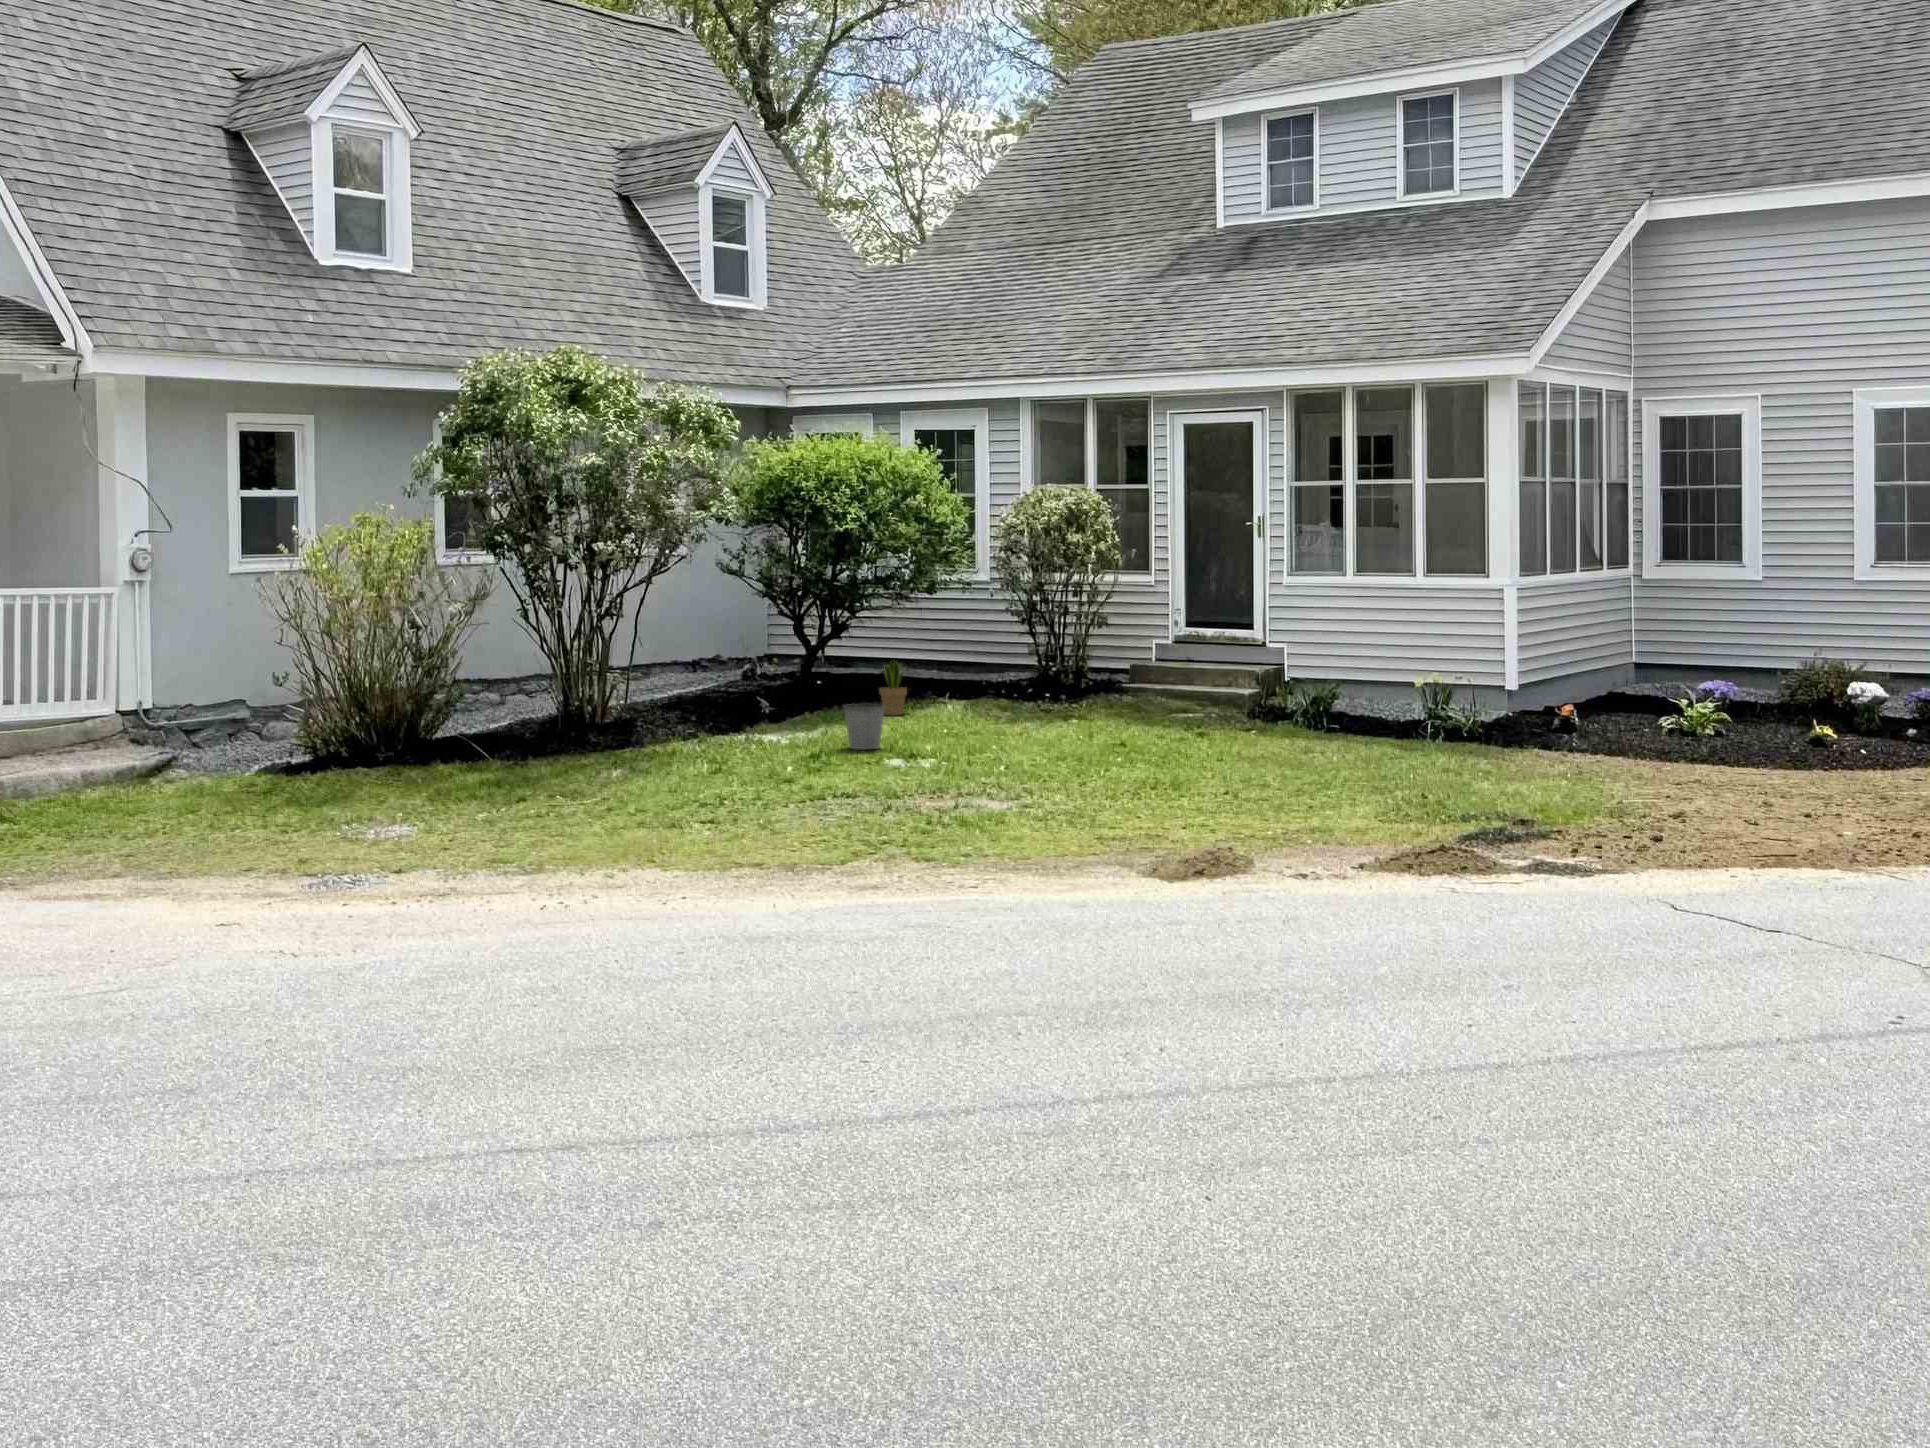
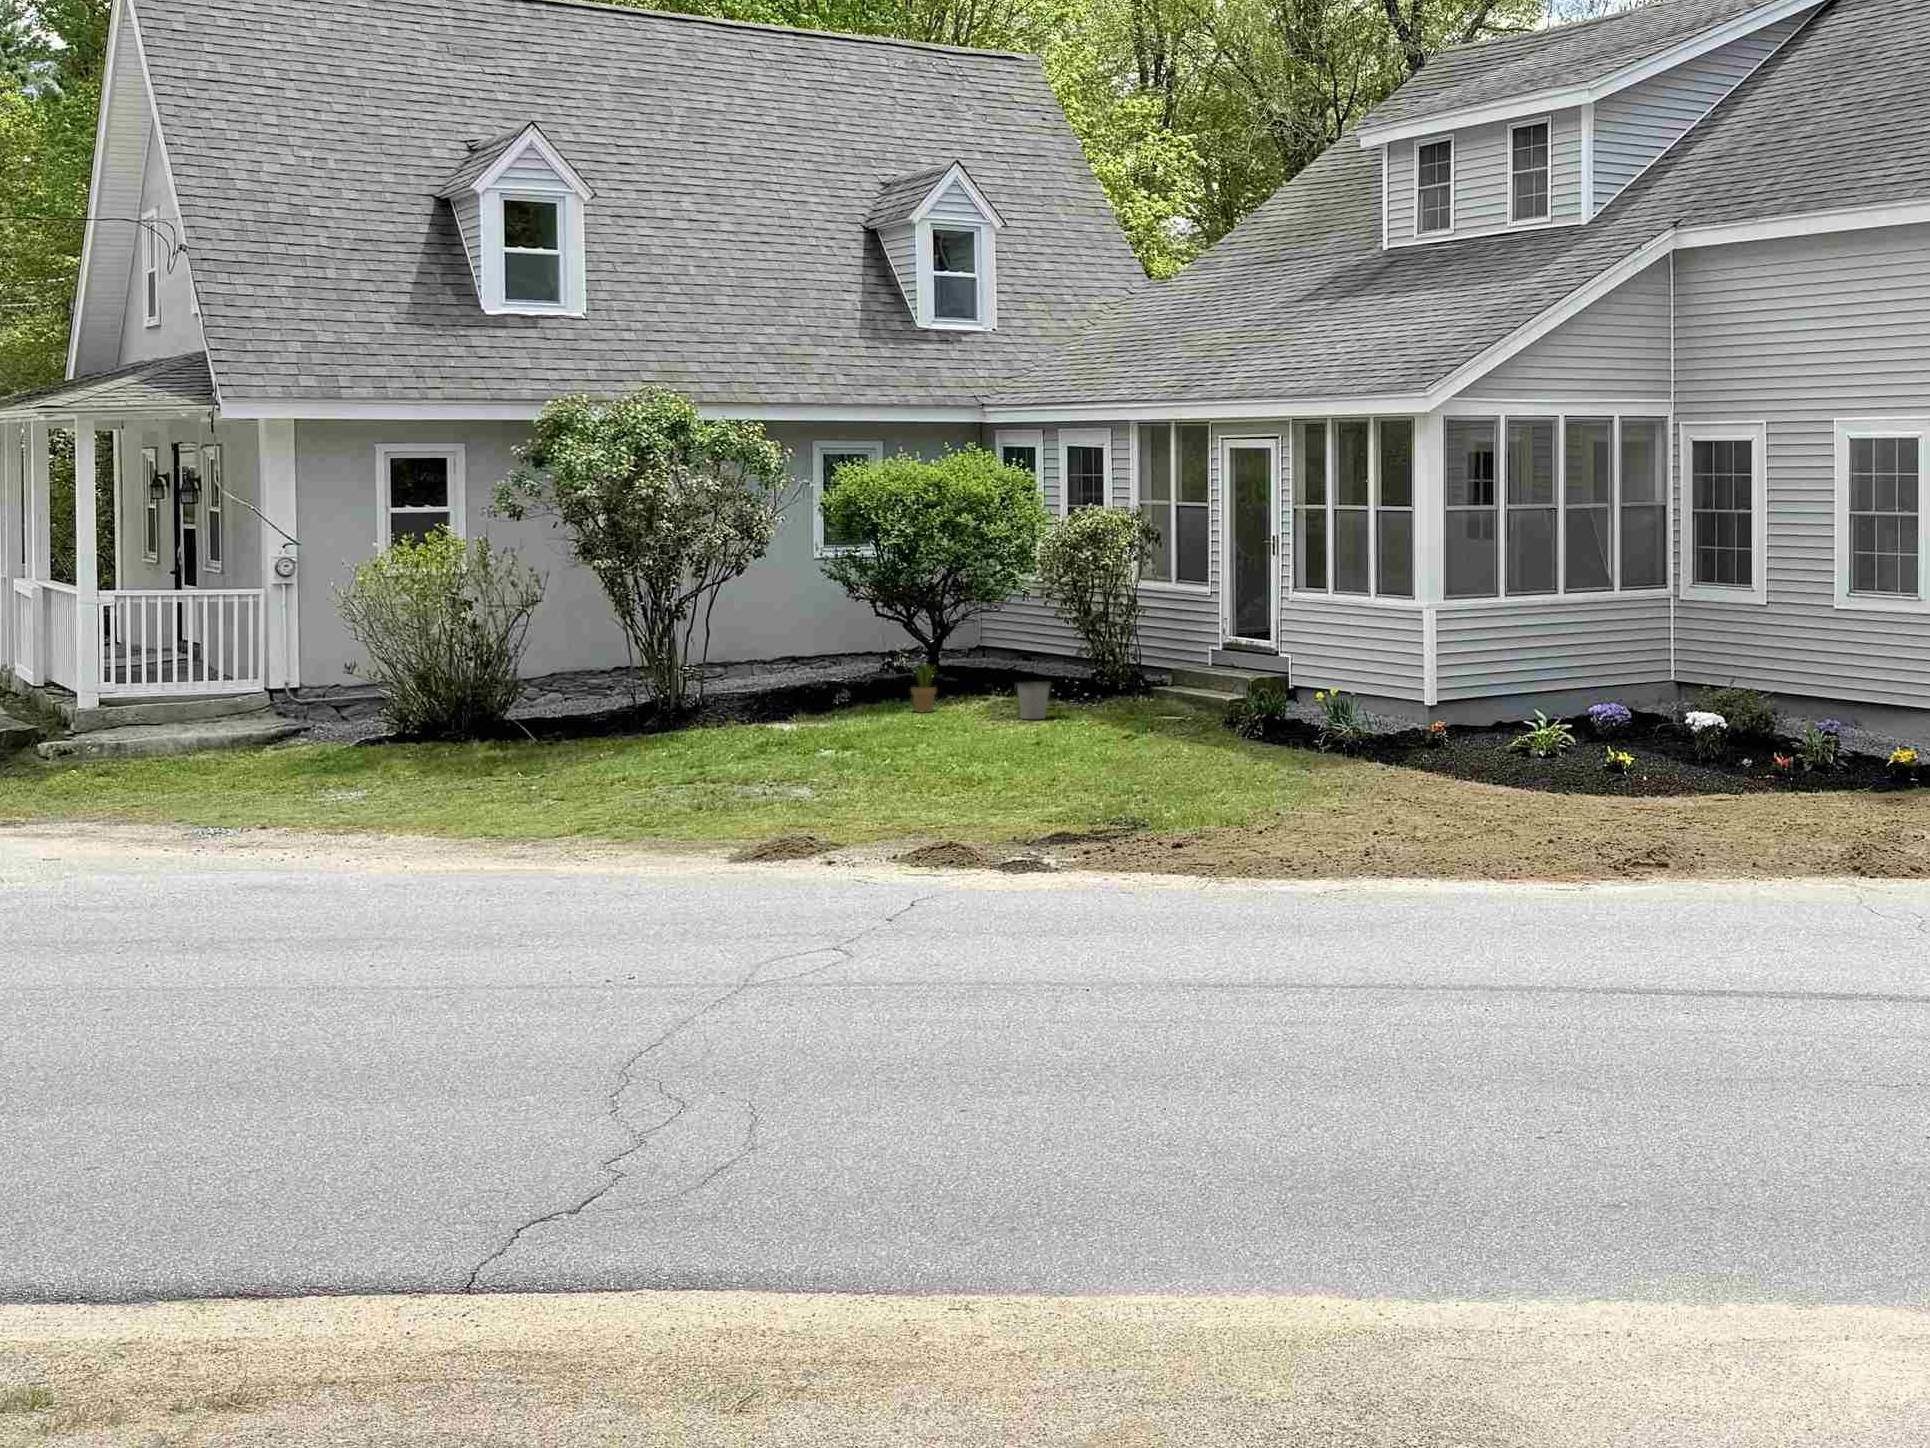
bucket: present [844,704,885,750] -> present [1017,683,1051,719]

